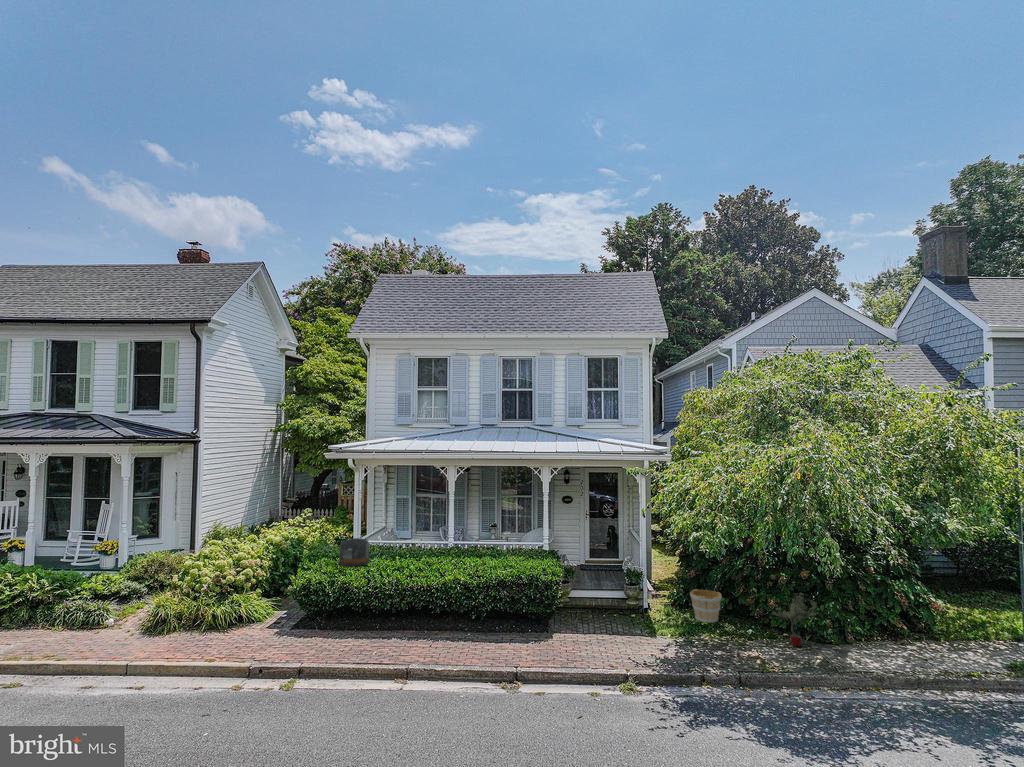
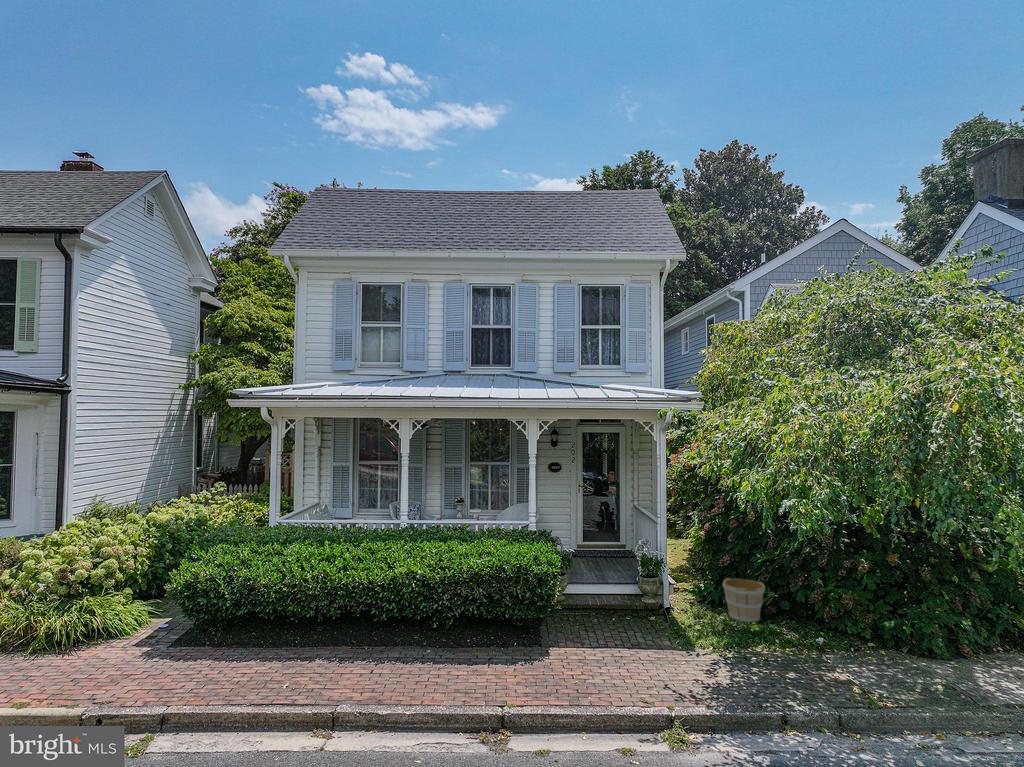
pouf: present [339,538,369,566] -> none [242,516,287,556]
potted tree: present [772,593,817,647] -> none [844,582,913,657]

